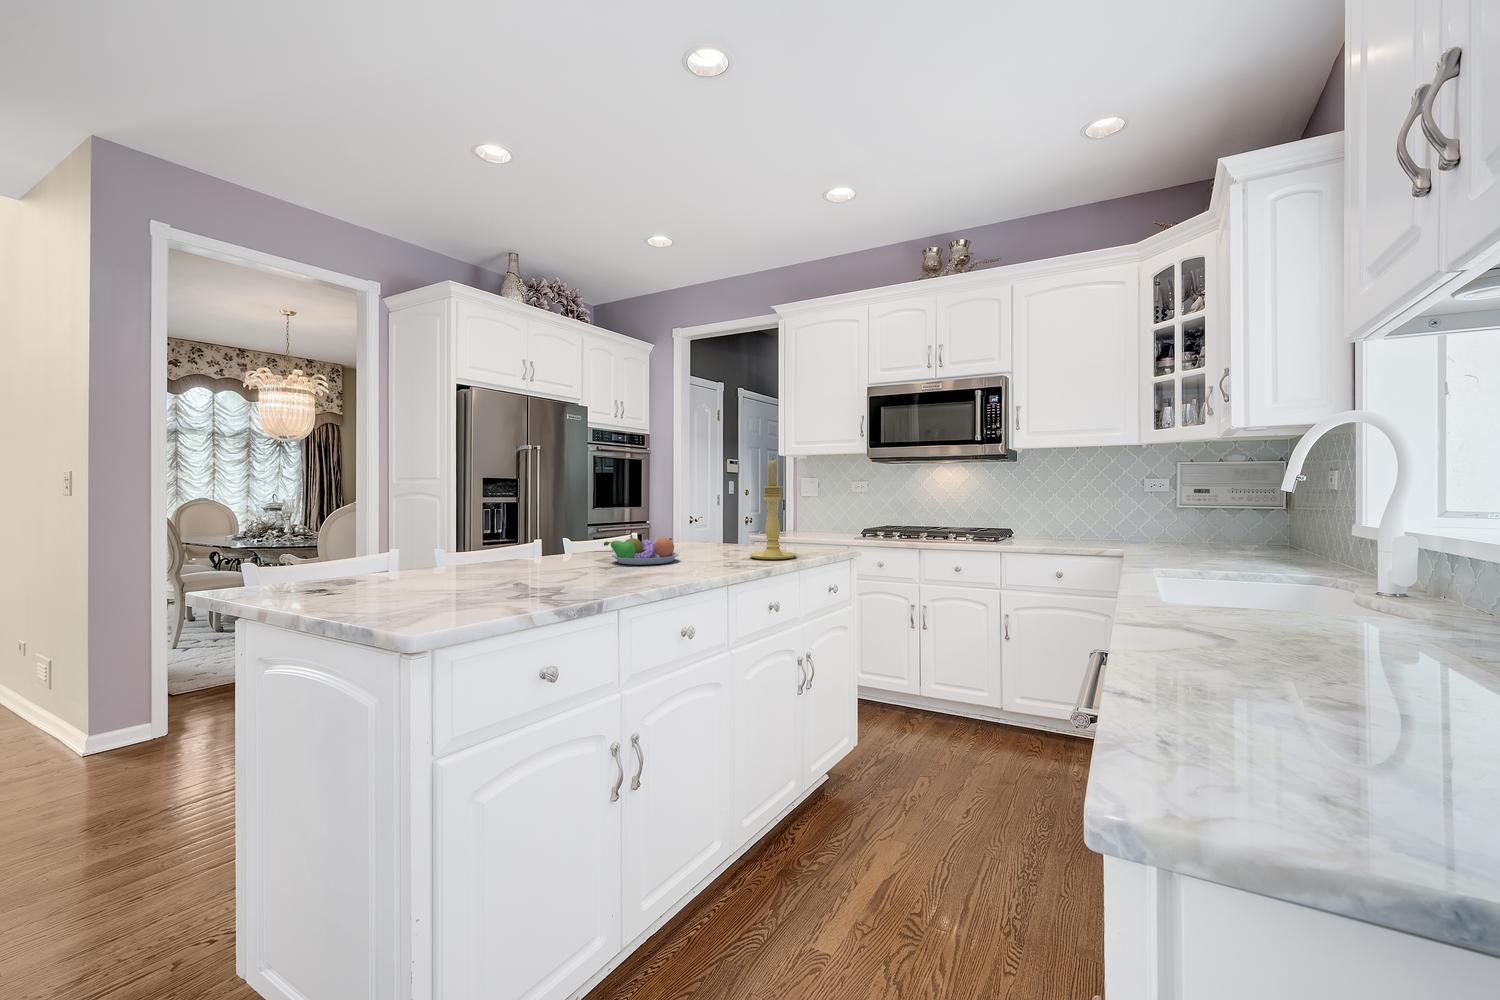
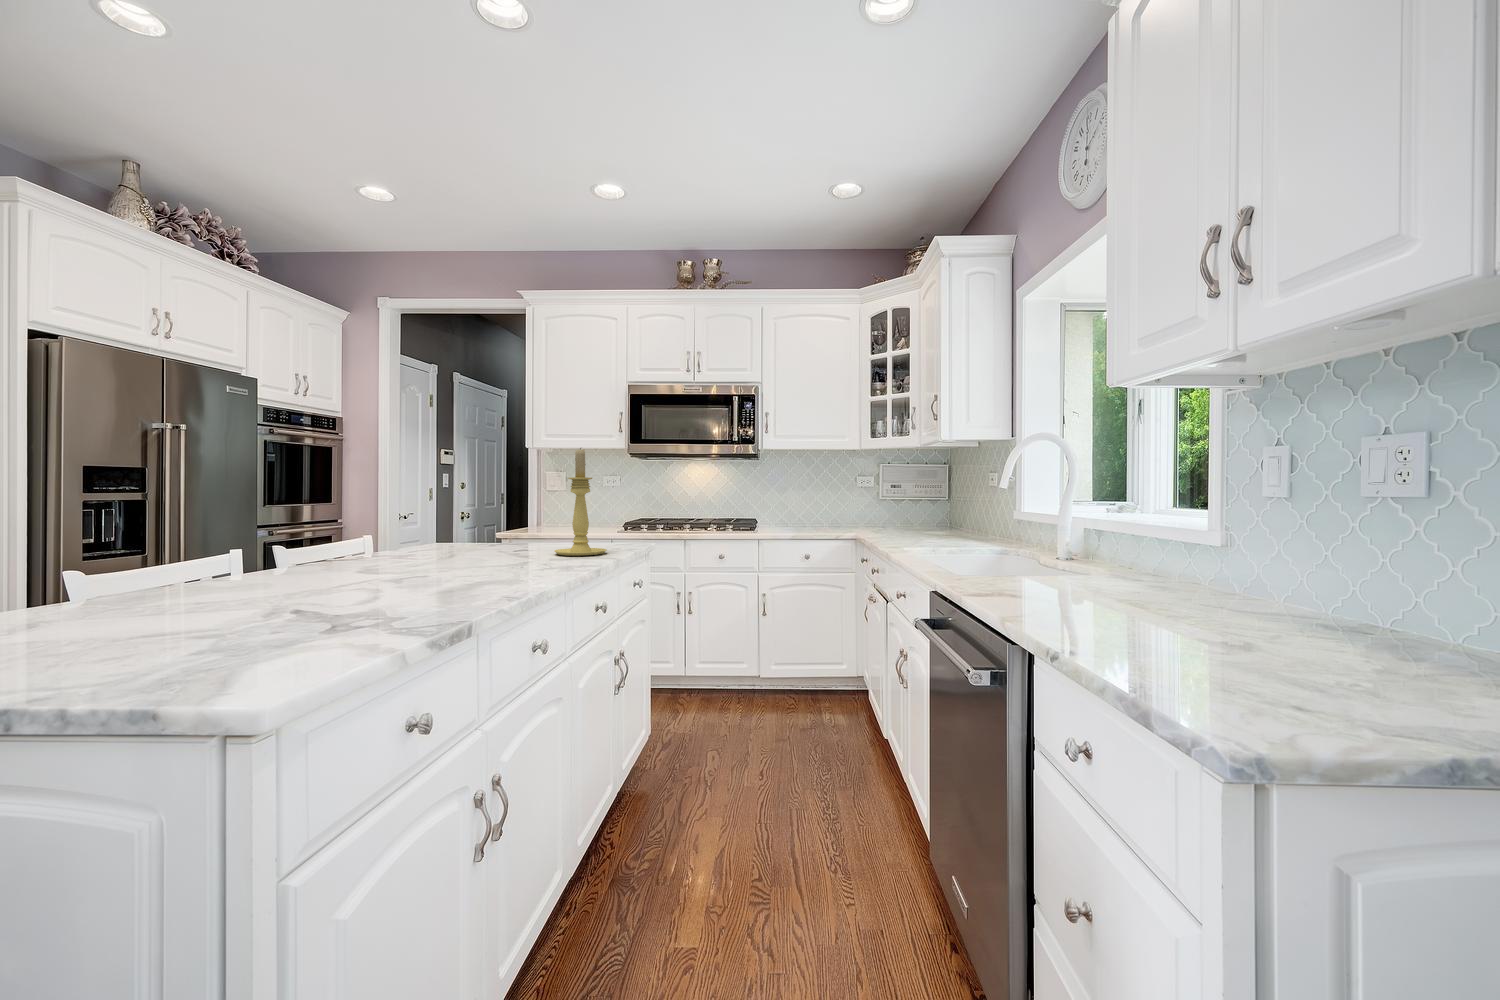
fruit bowl: present [604,535,679,565] -> none [377,532,477,567]

